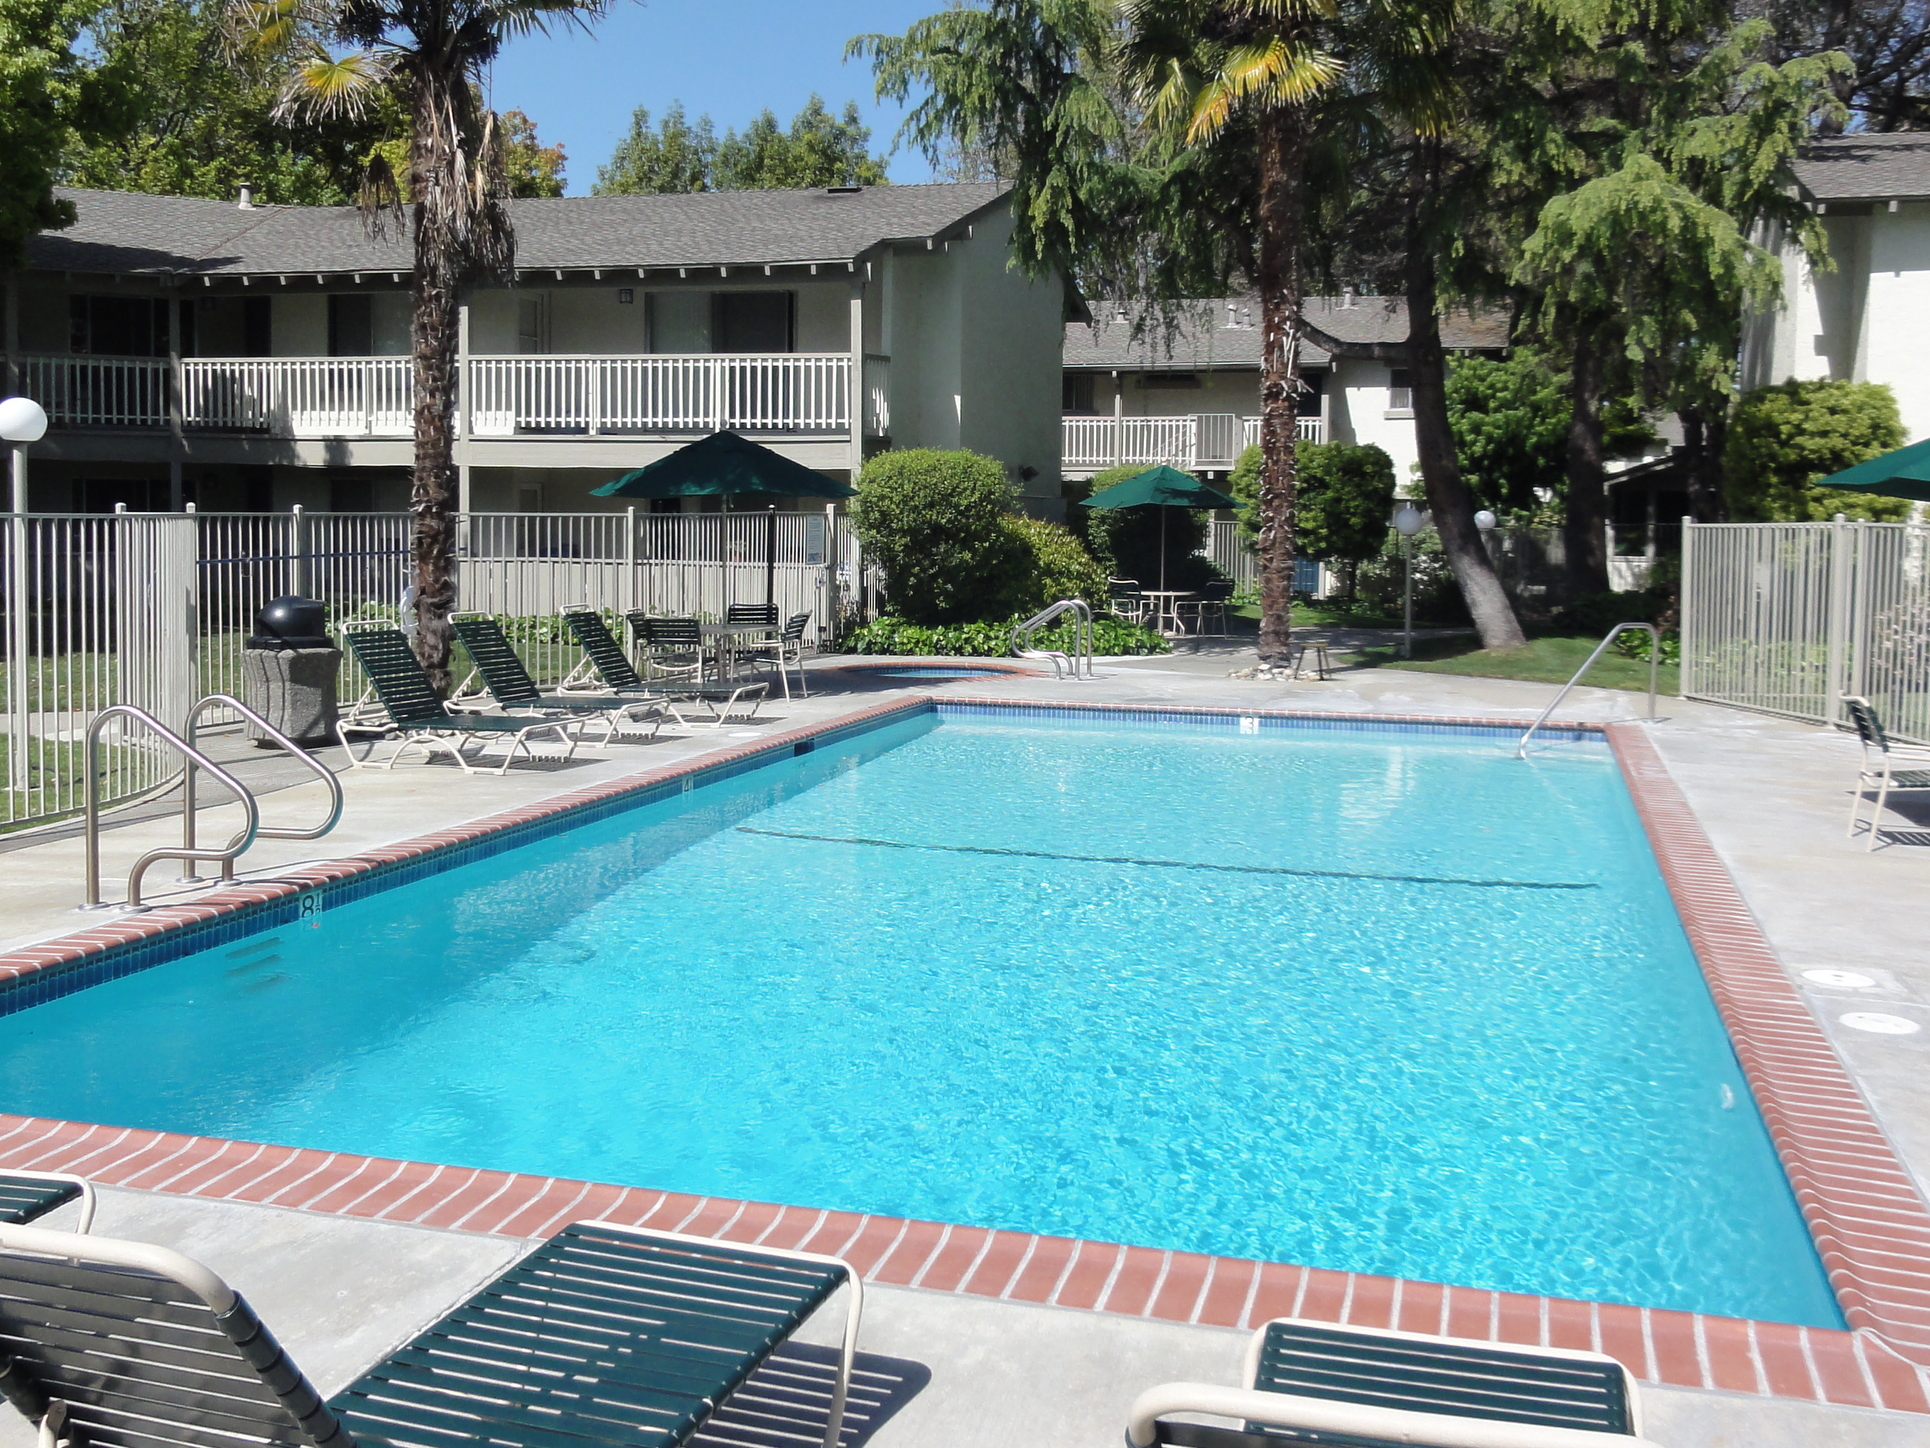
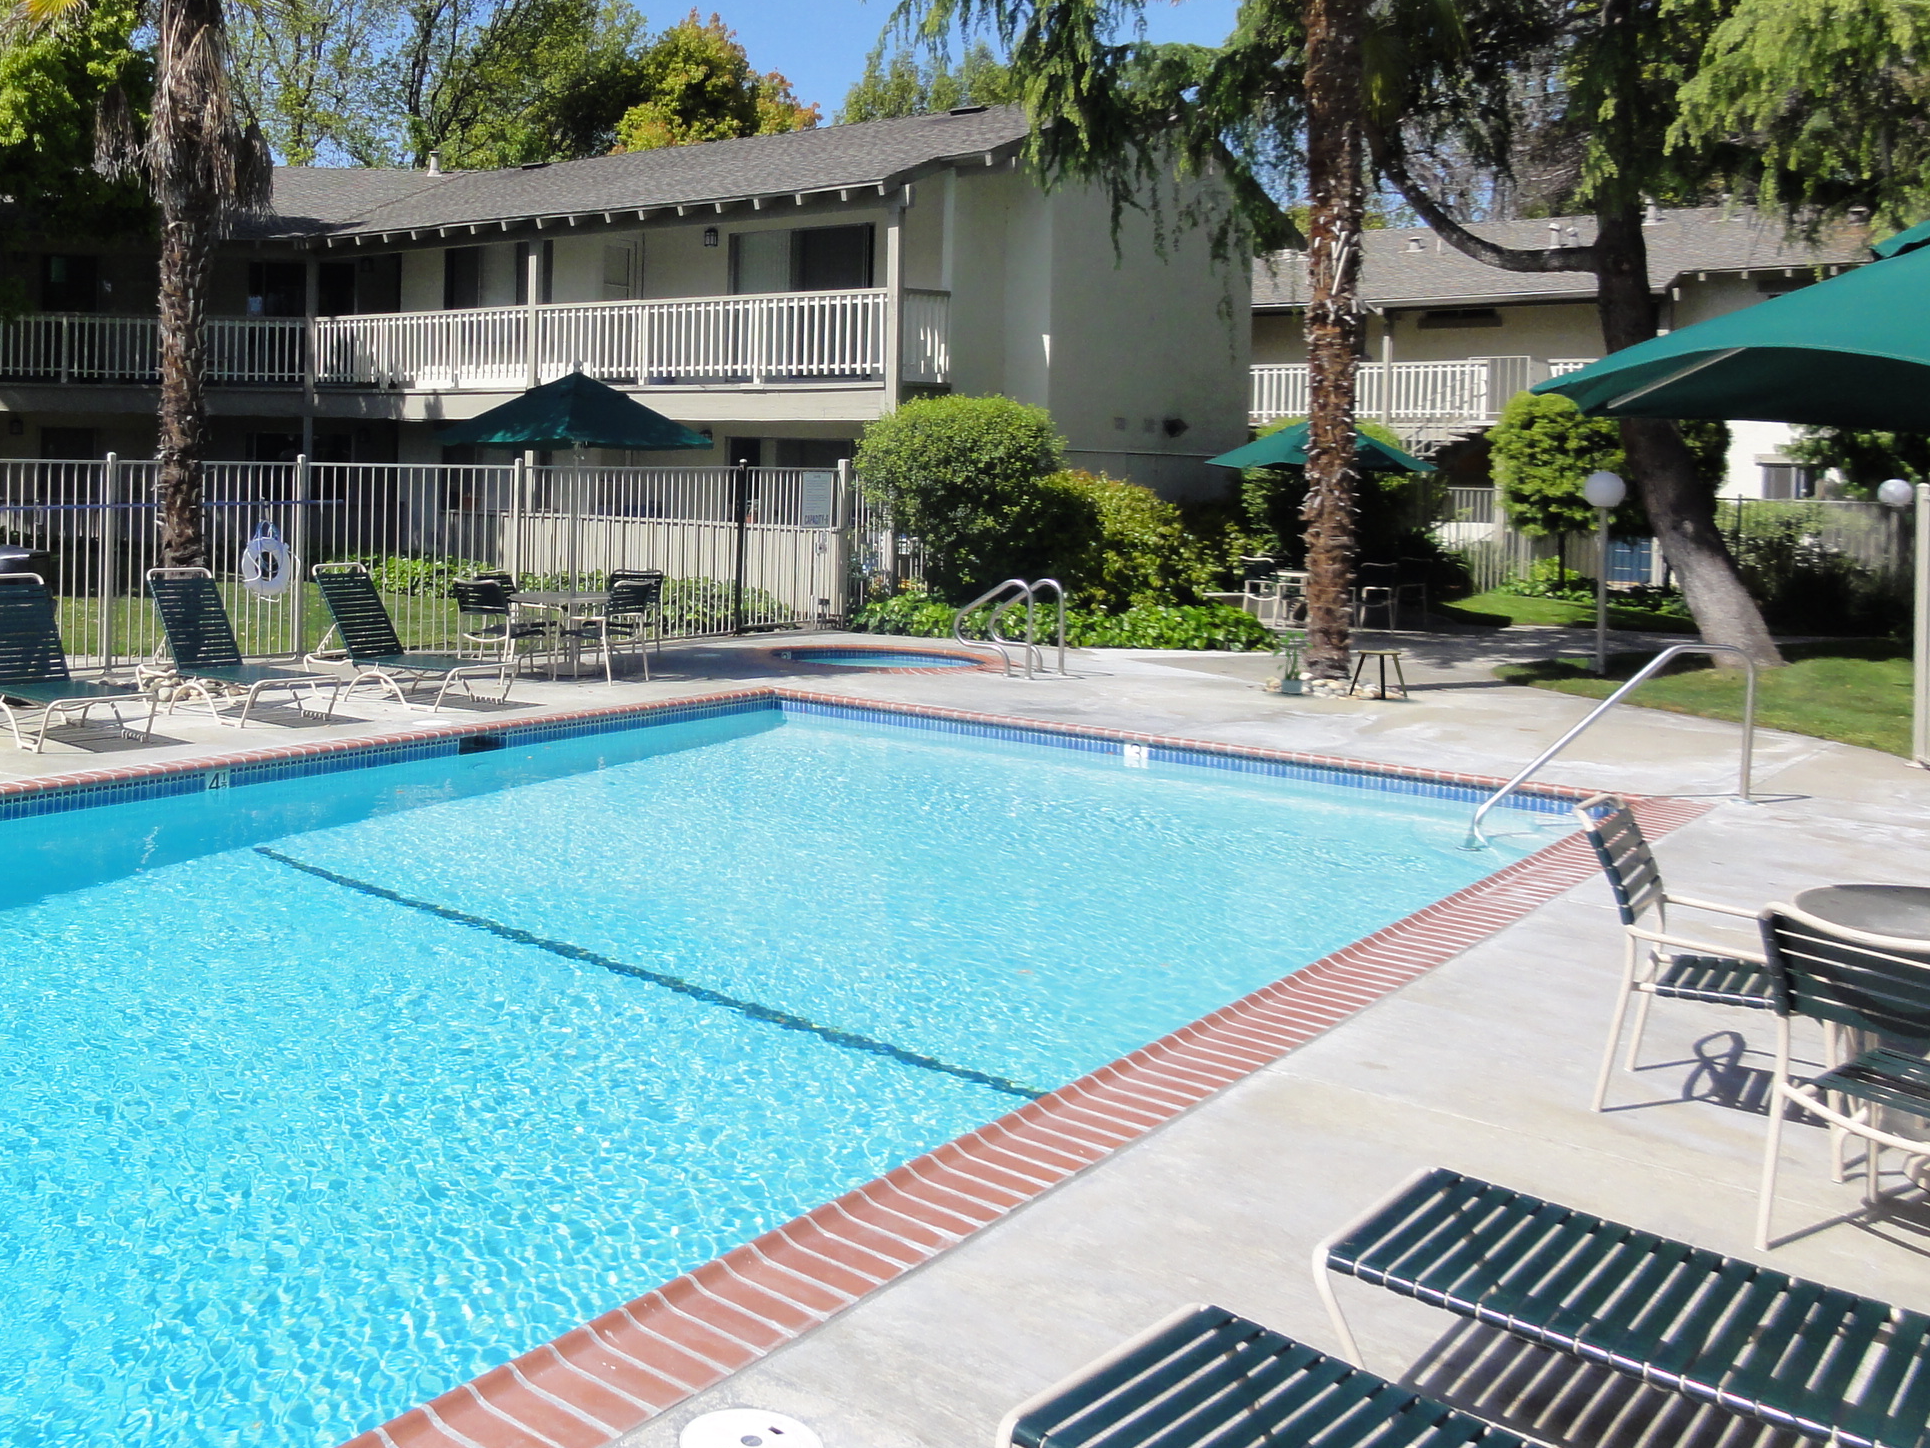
potted plant: none [1242,630,1276,680] -> present [1272,631,1313,694]

